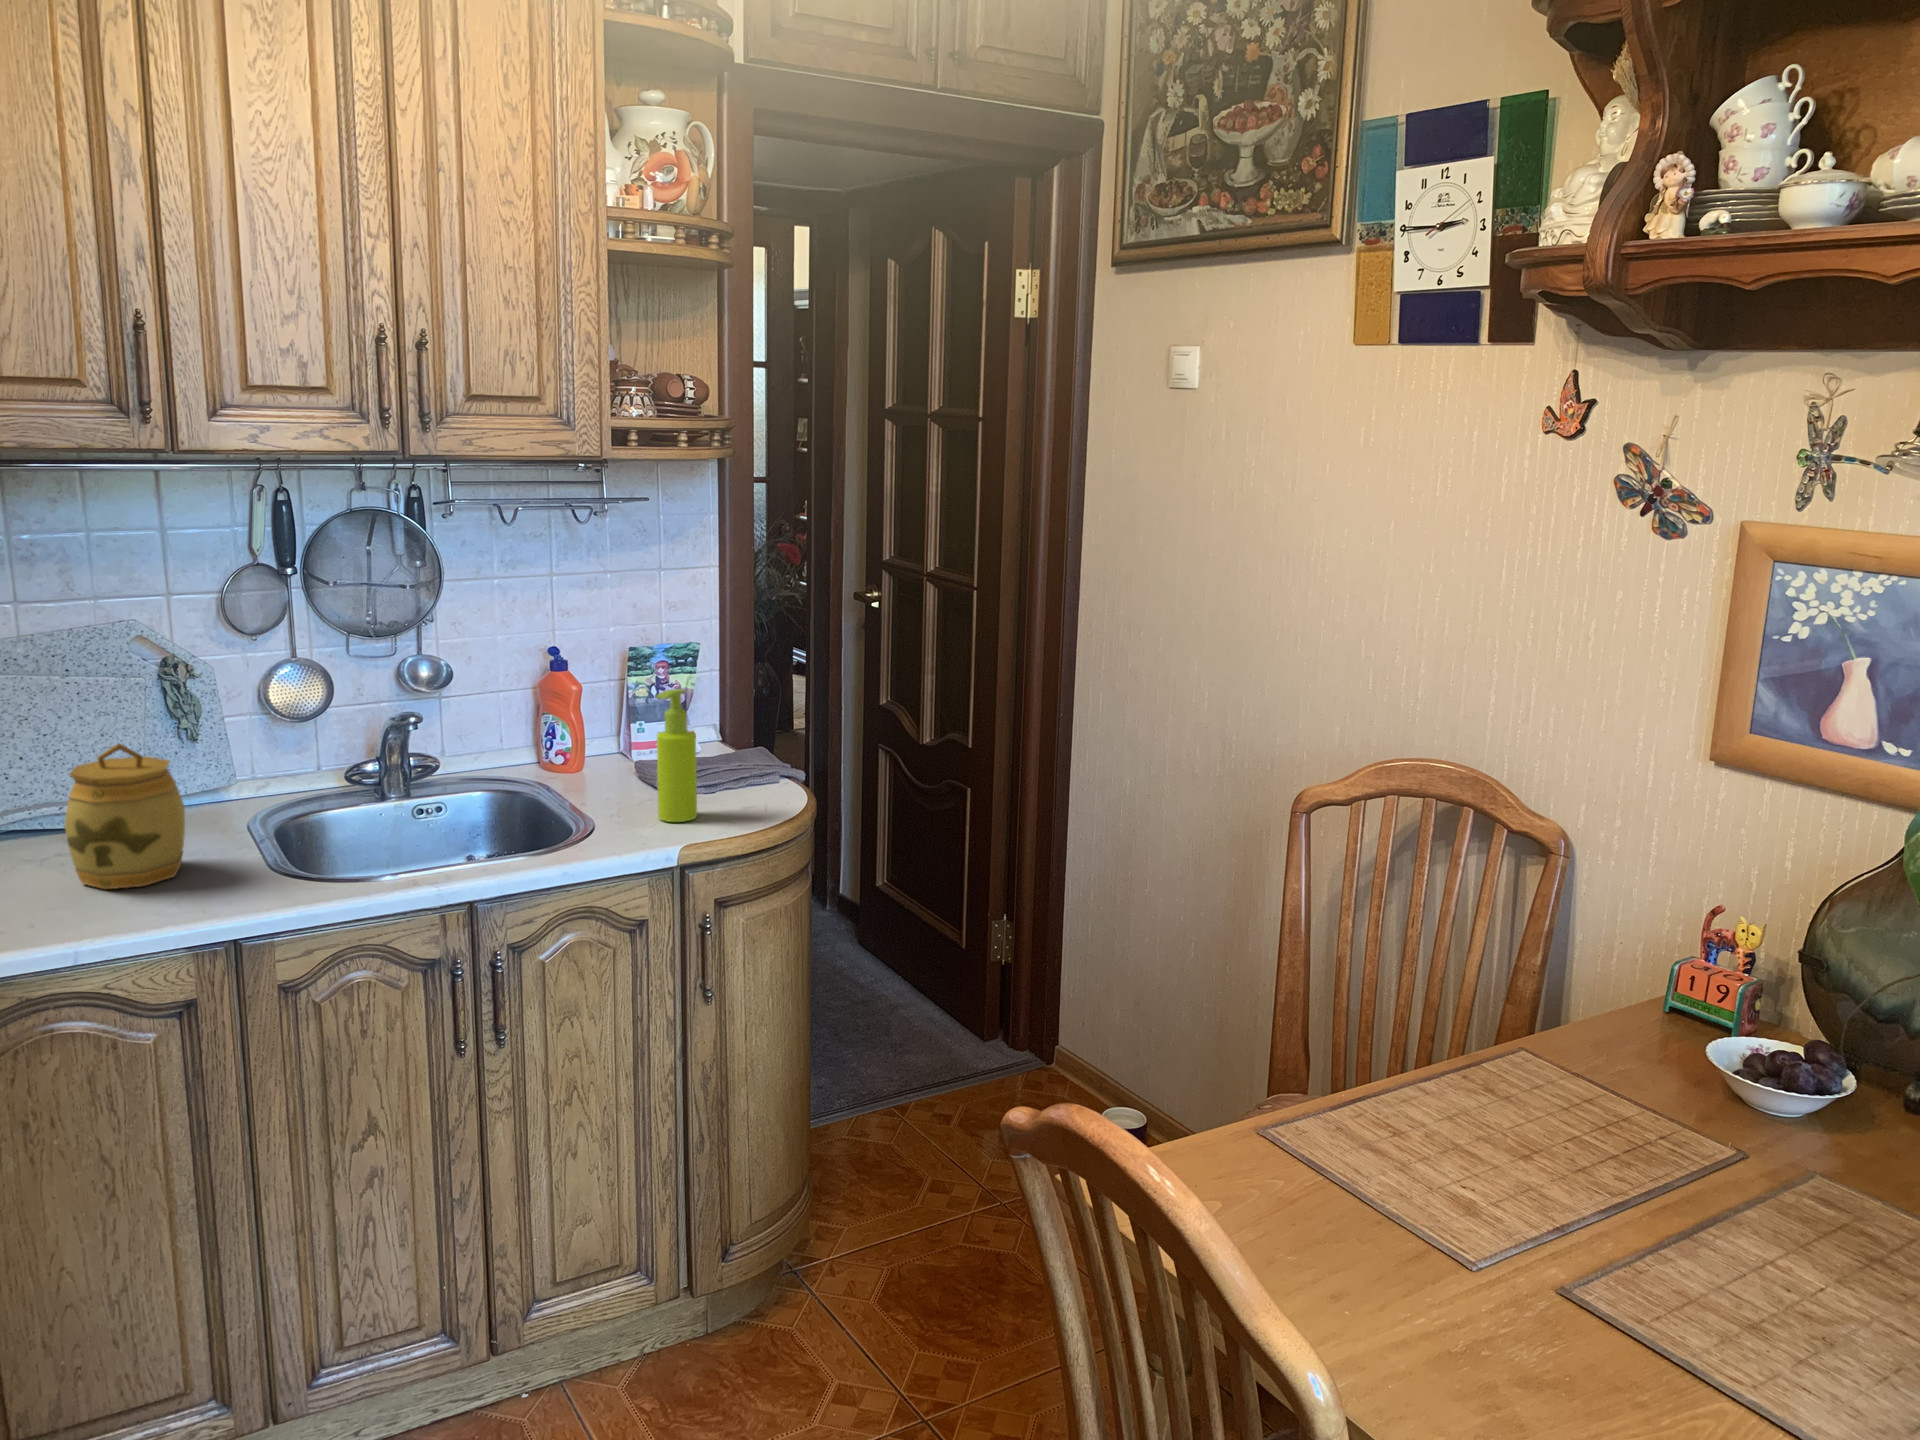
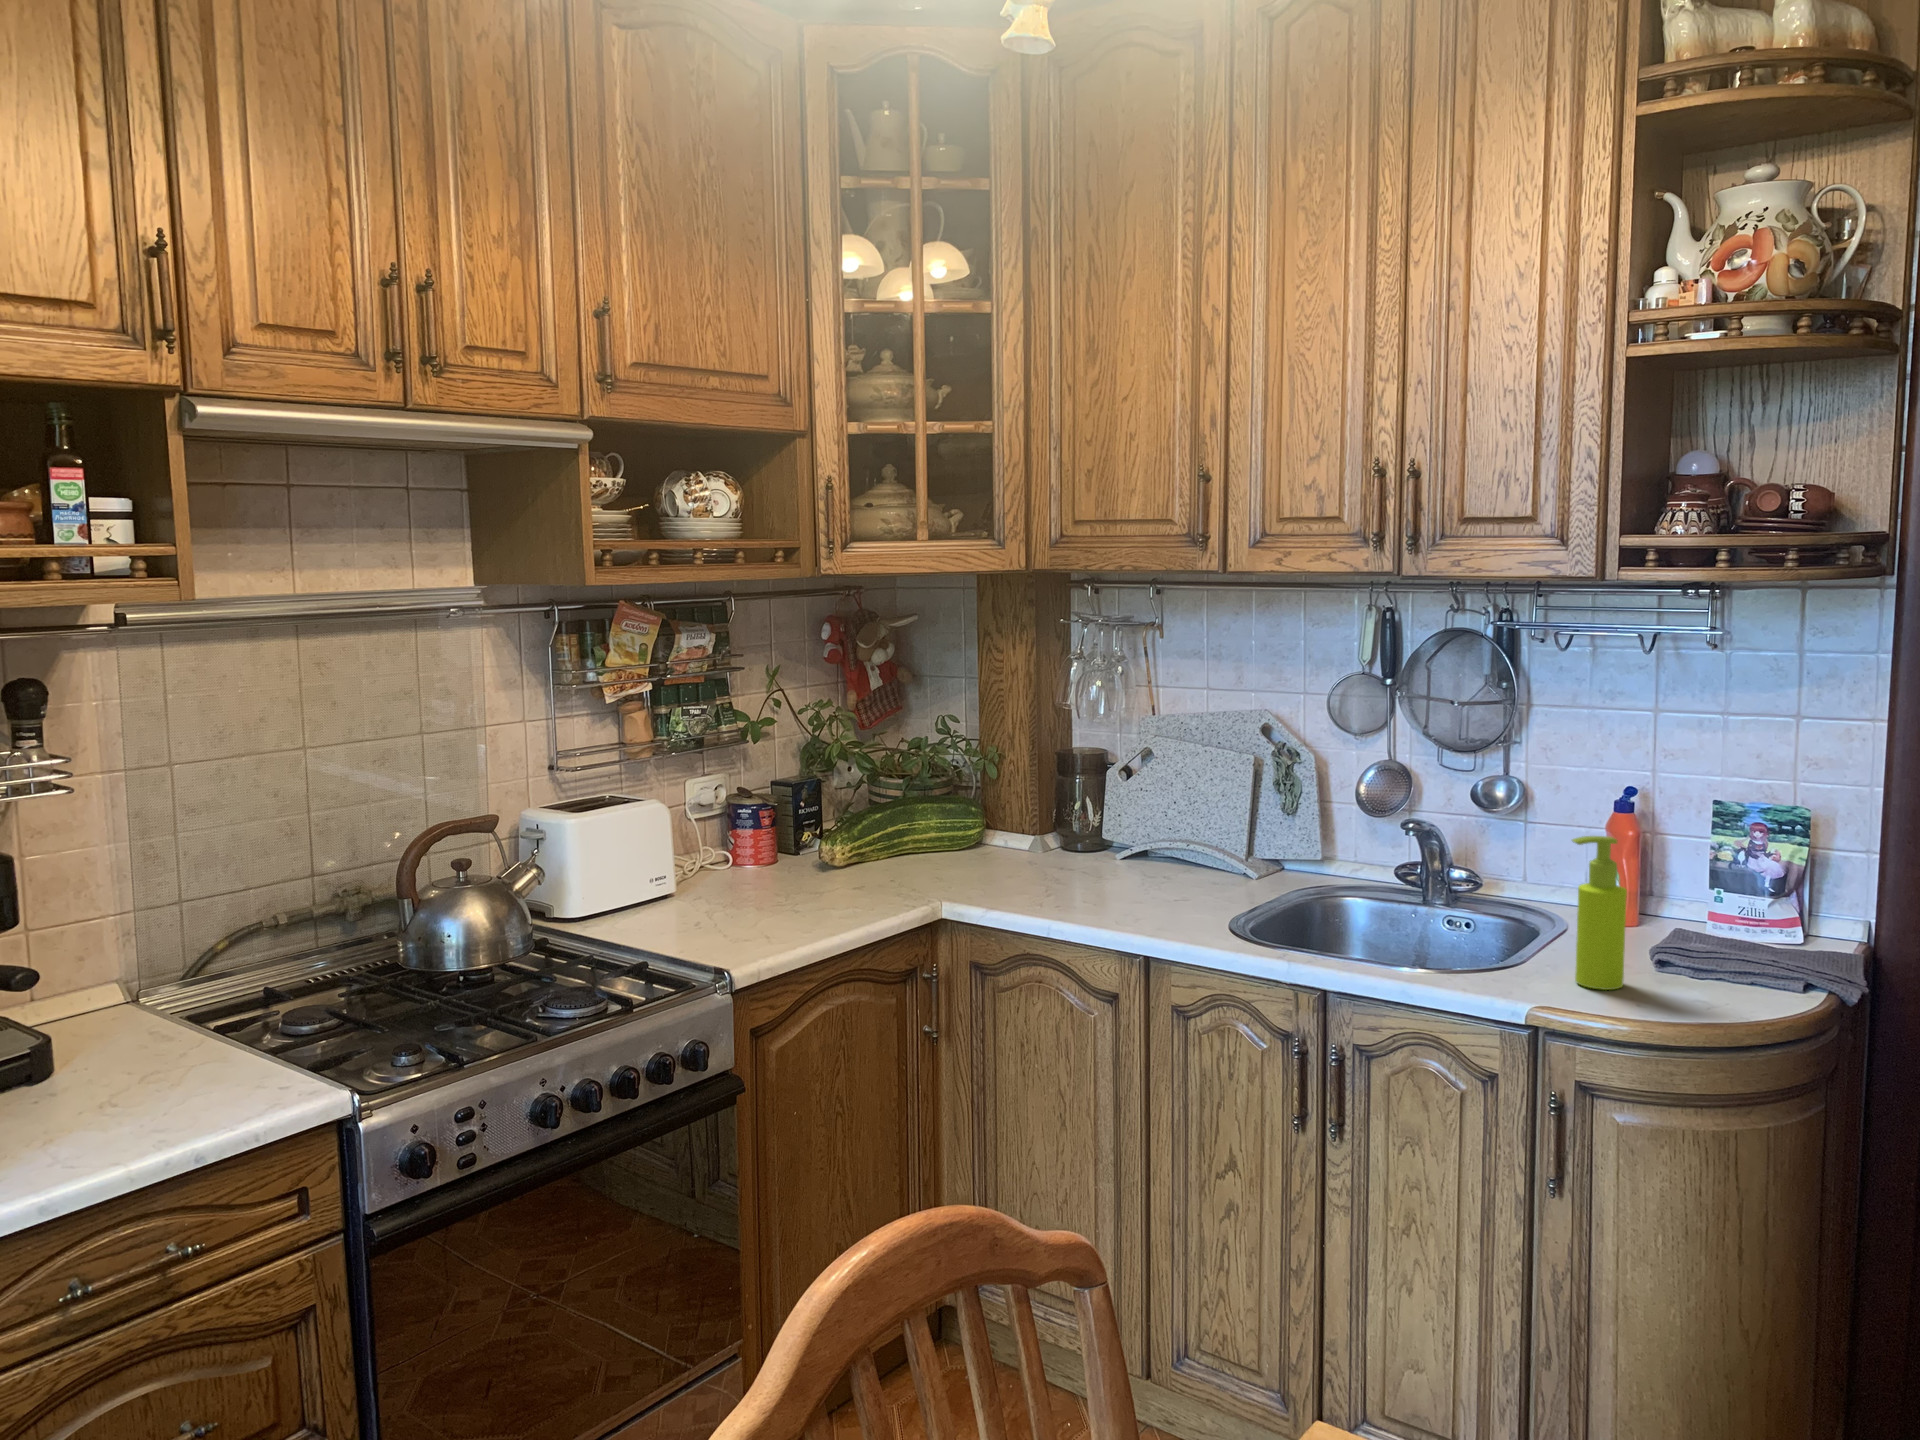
jar: present [65,743,185,889] -> none [1116,796,1195,907]

